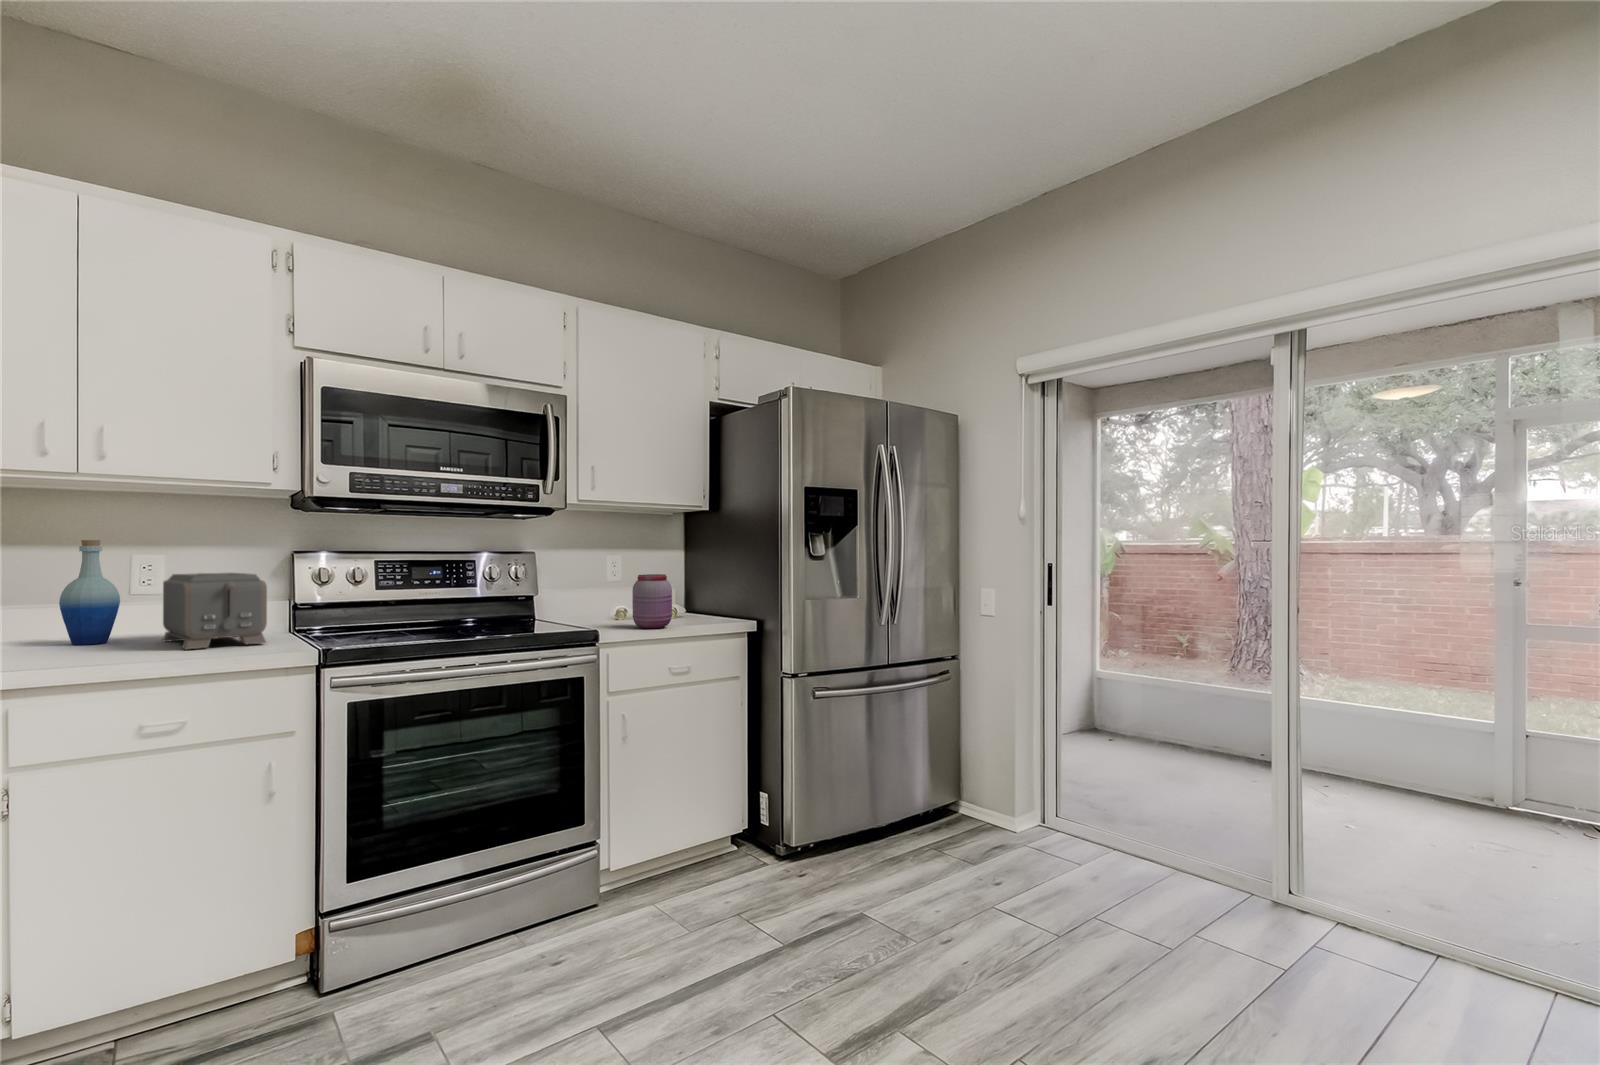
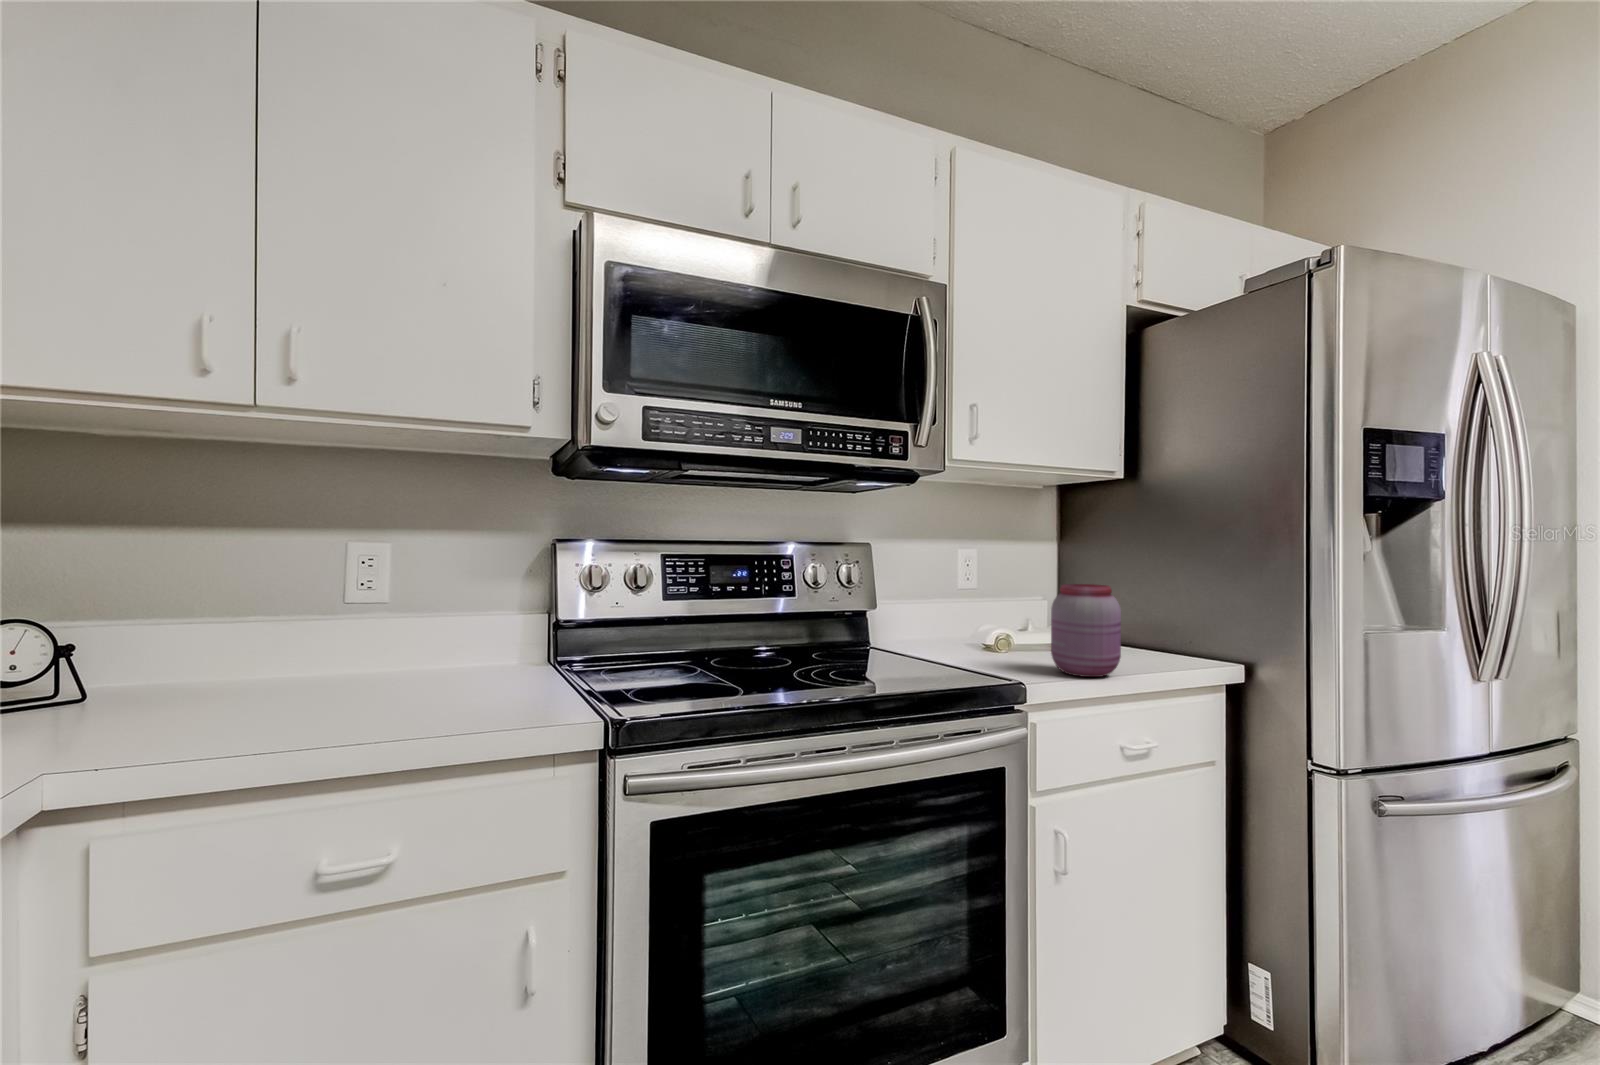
bottle: present [59,540,120,645] -> none [225,518,312,685]
toaster: present [162,573,267,649] -> none [369,571,519,710]

